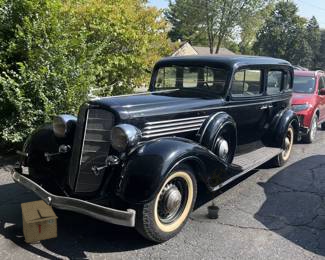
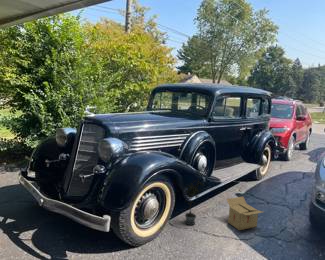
cardboard box: present [21,200,58,243] -> present [227,197,262,230]

